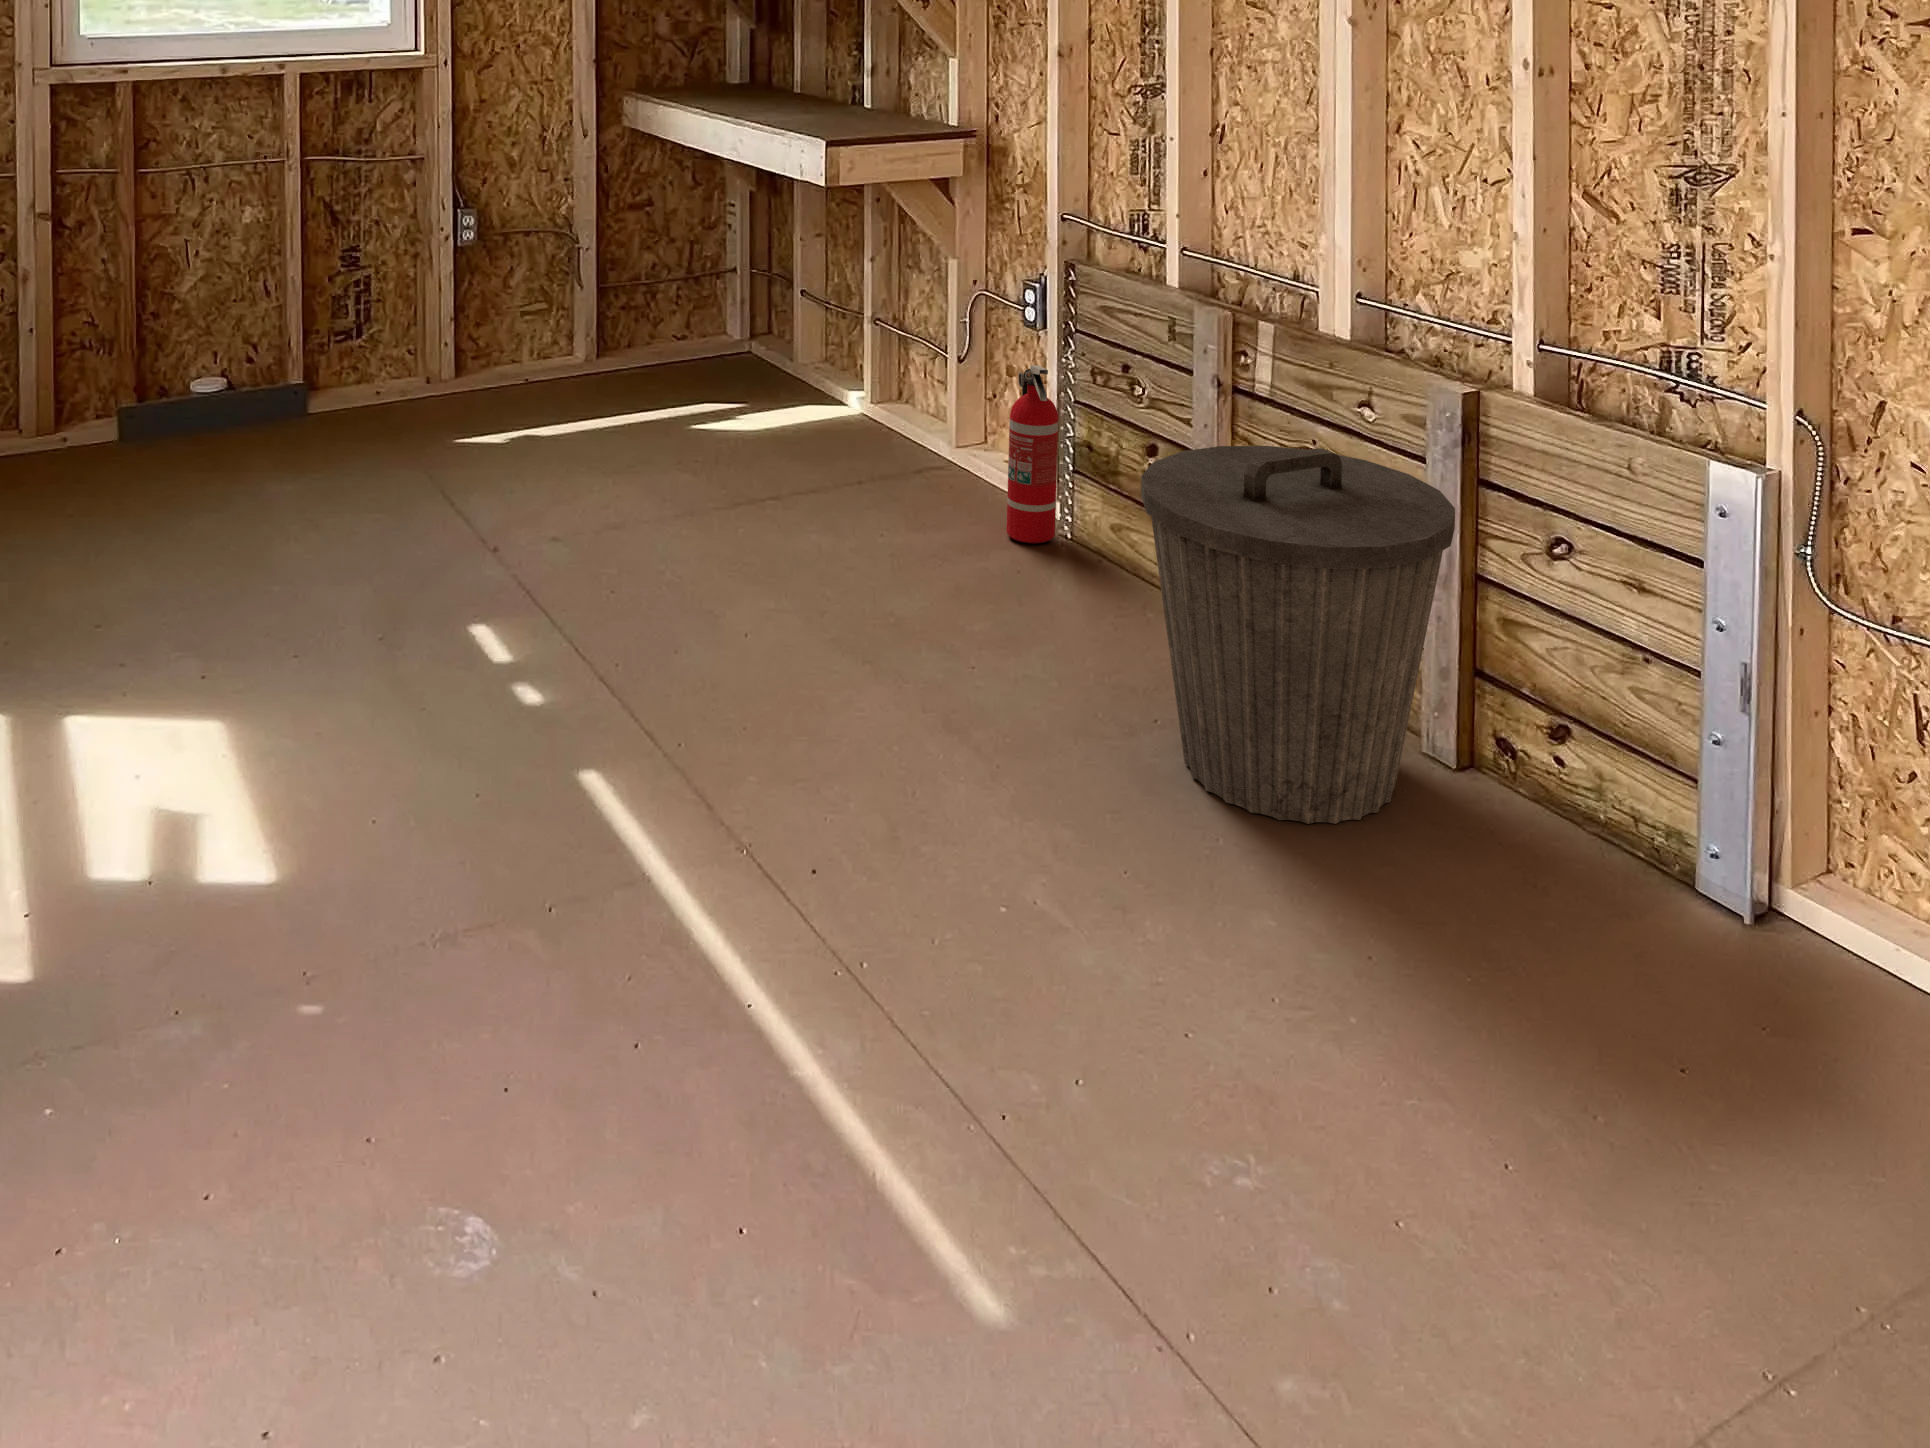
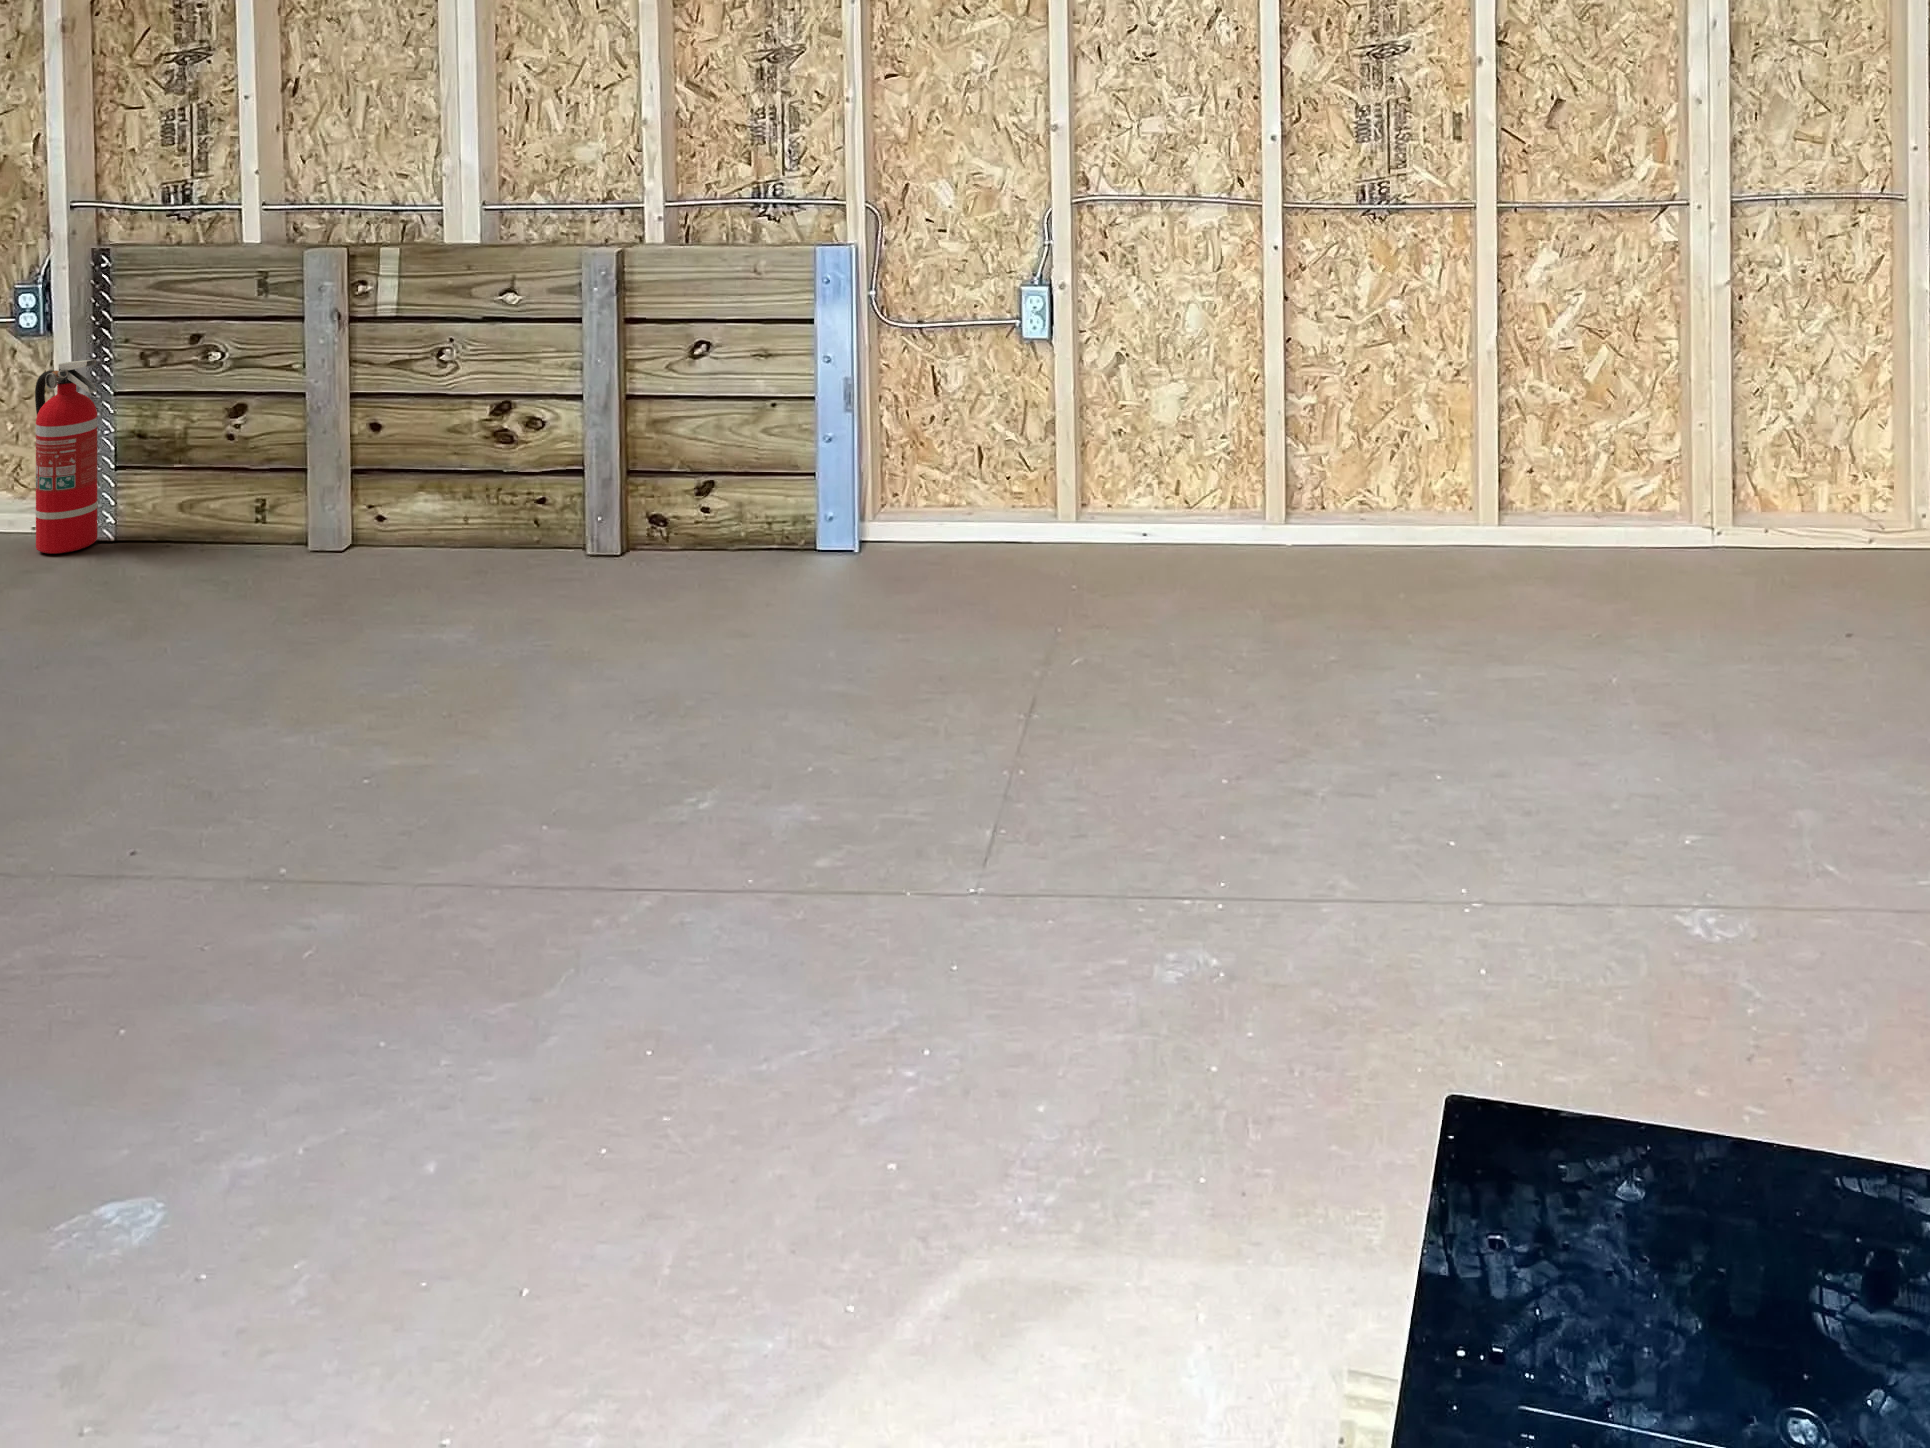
trash can: present [1141,446,1455,824] -> none [364,319,640,628]

